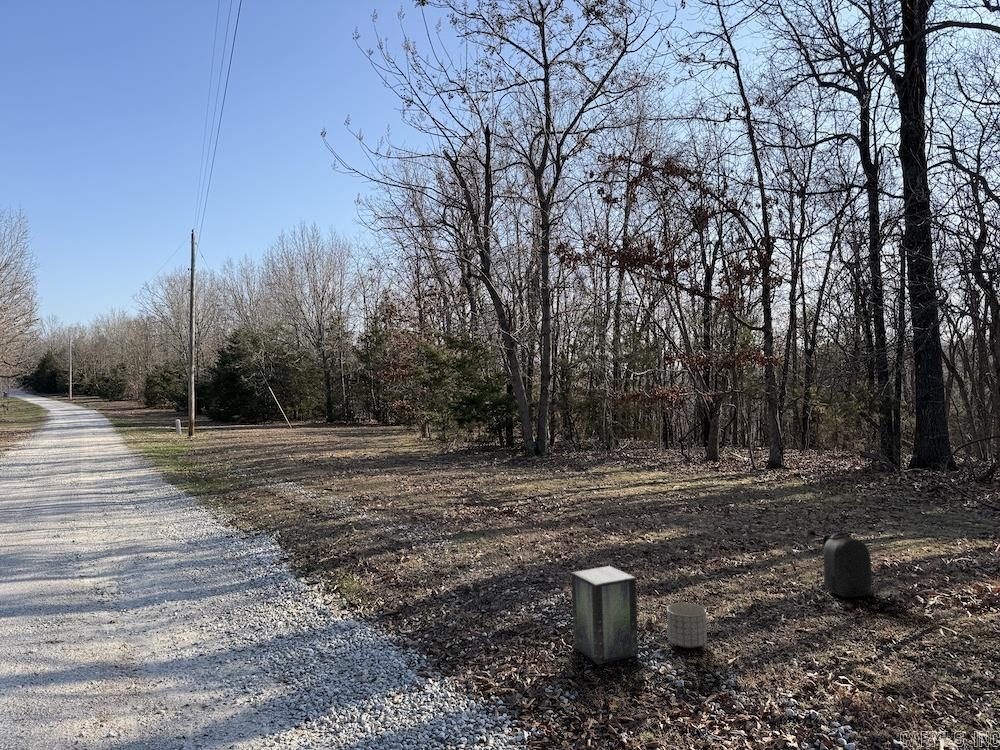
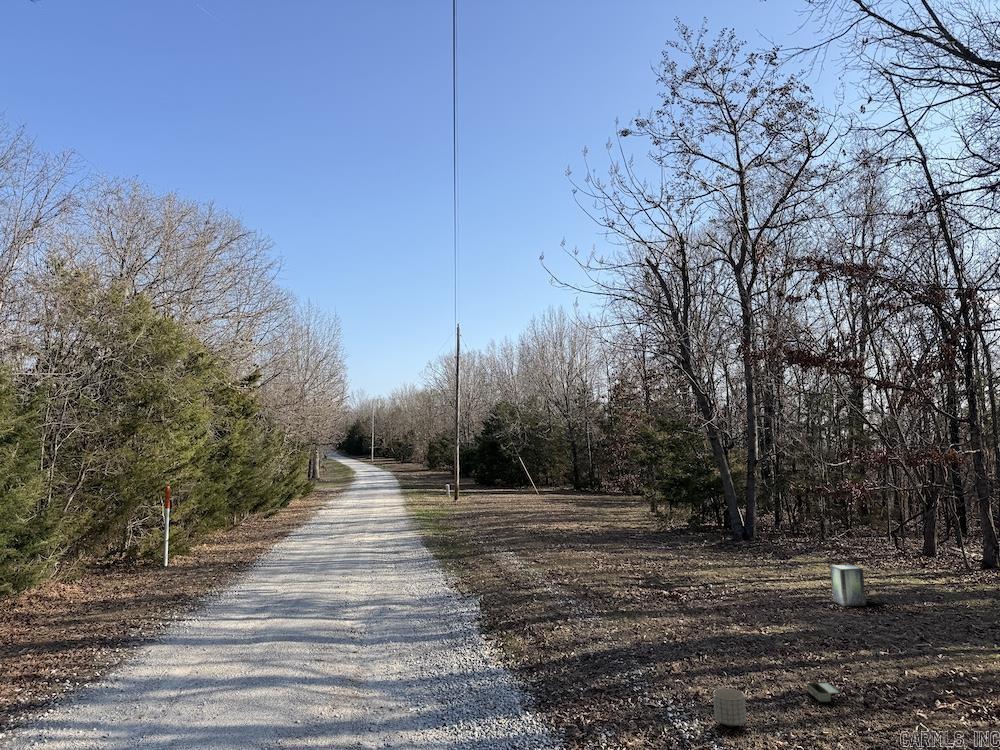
backpack: present [823,533,872,597] -> none [900,646,948,709]
storage box: present [571,566,638,664] -> present [830,565,866,606]
toolbox: none [729,582,771,605] -> present [807,682,840,702]

